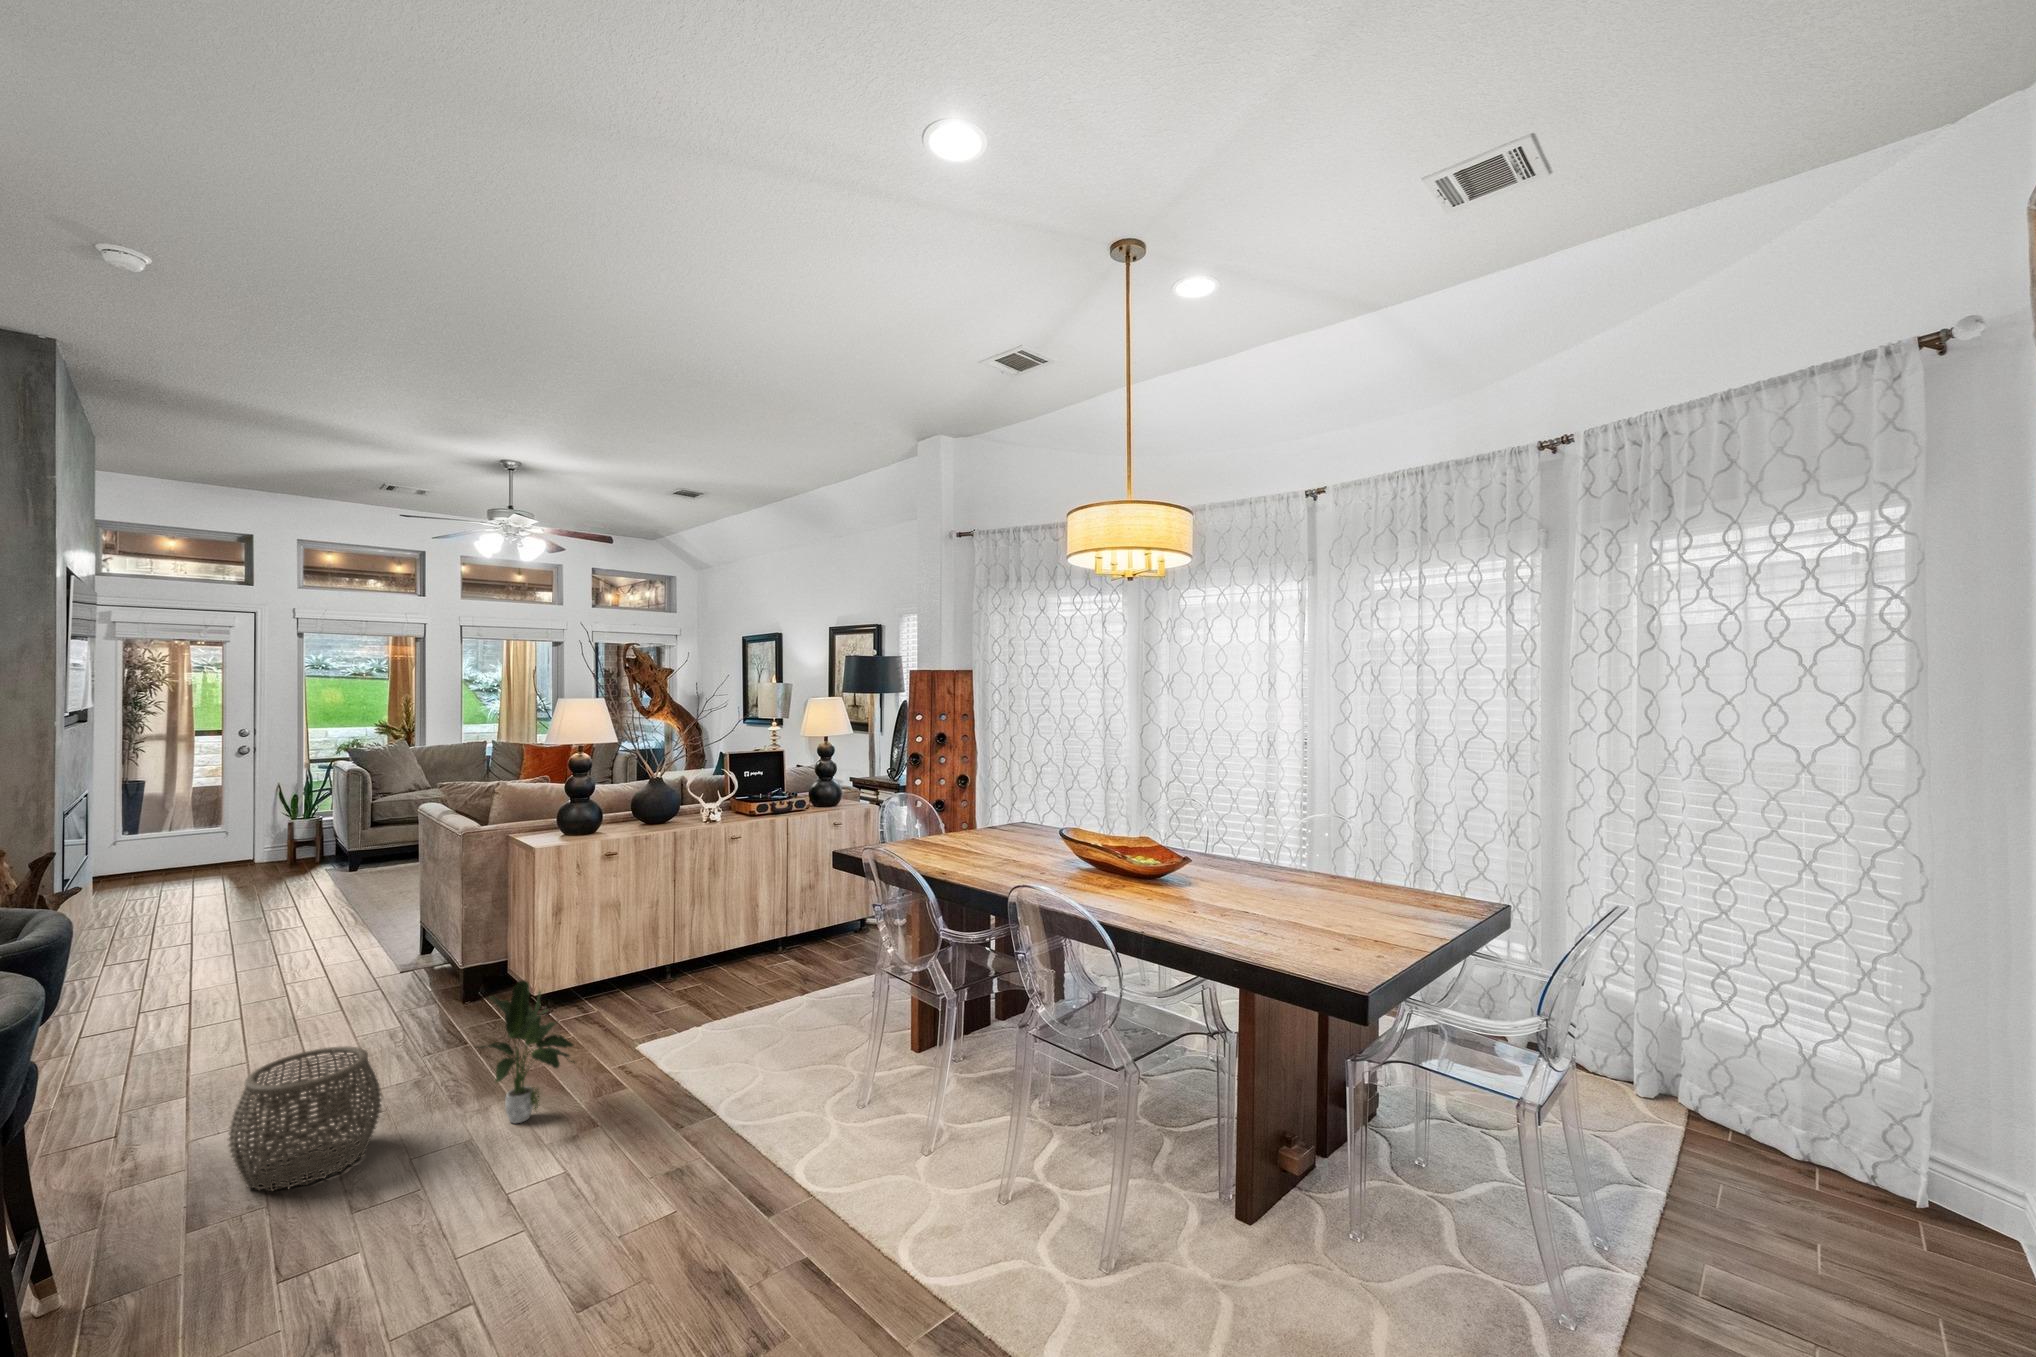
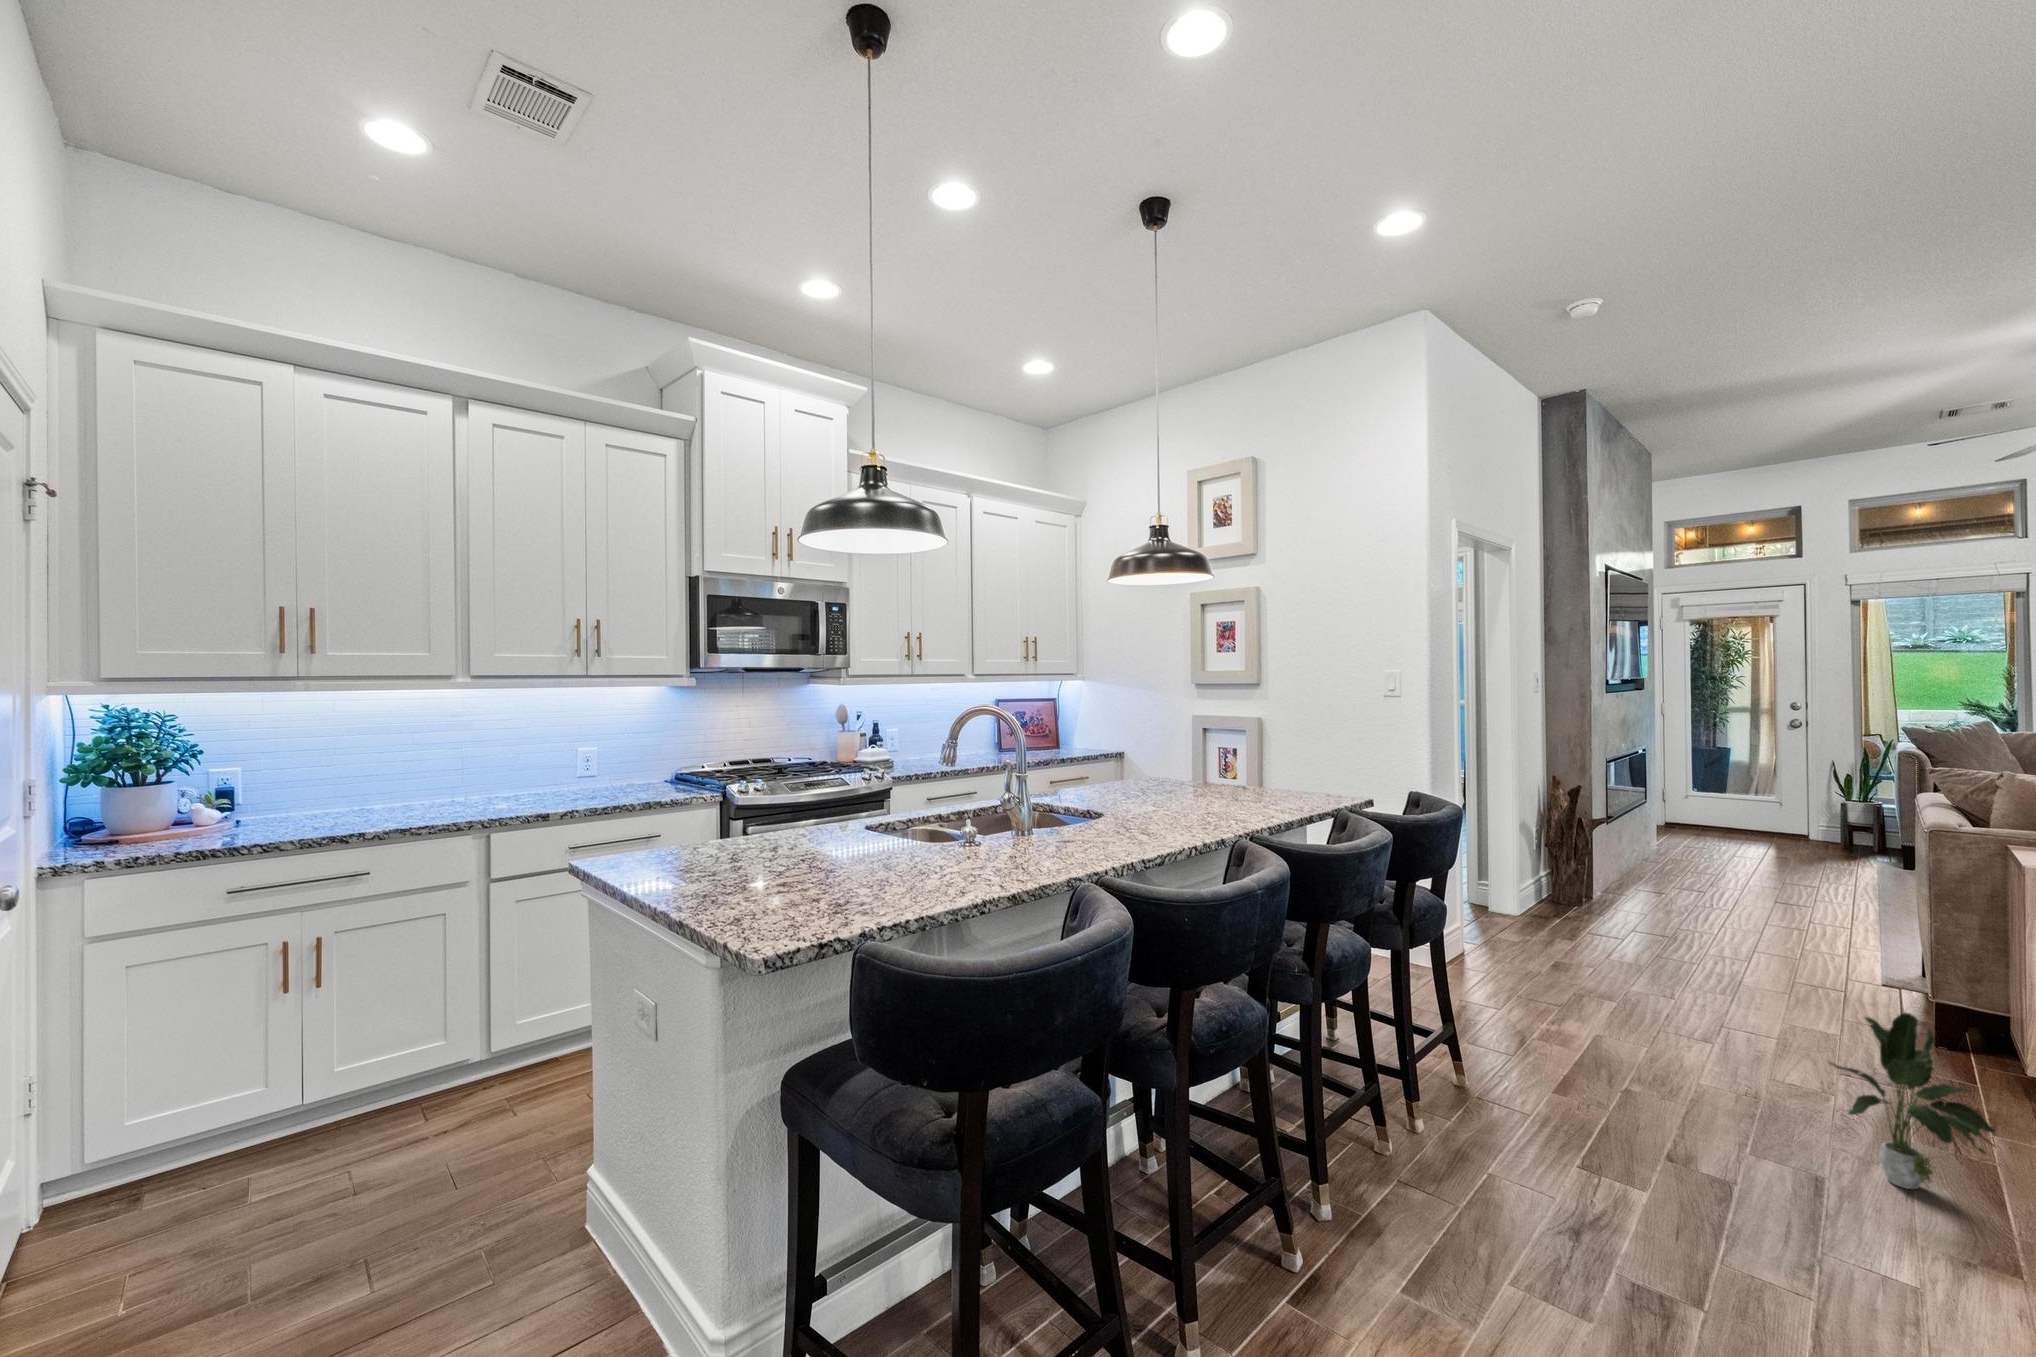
woven basket: present [228,1046,381,1191] -> none [1599,990,1736,1119]

